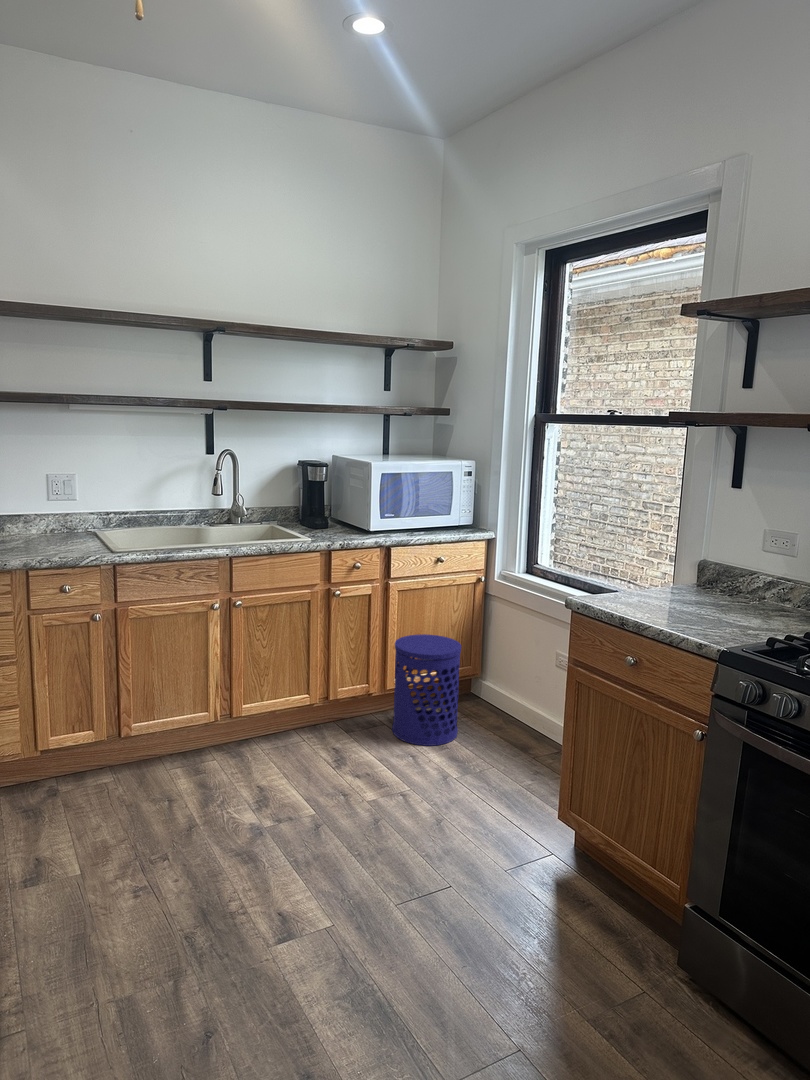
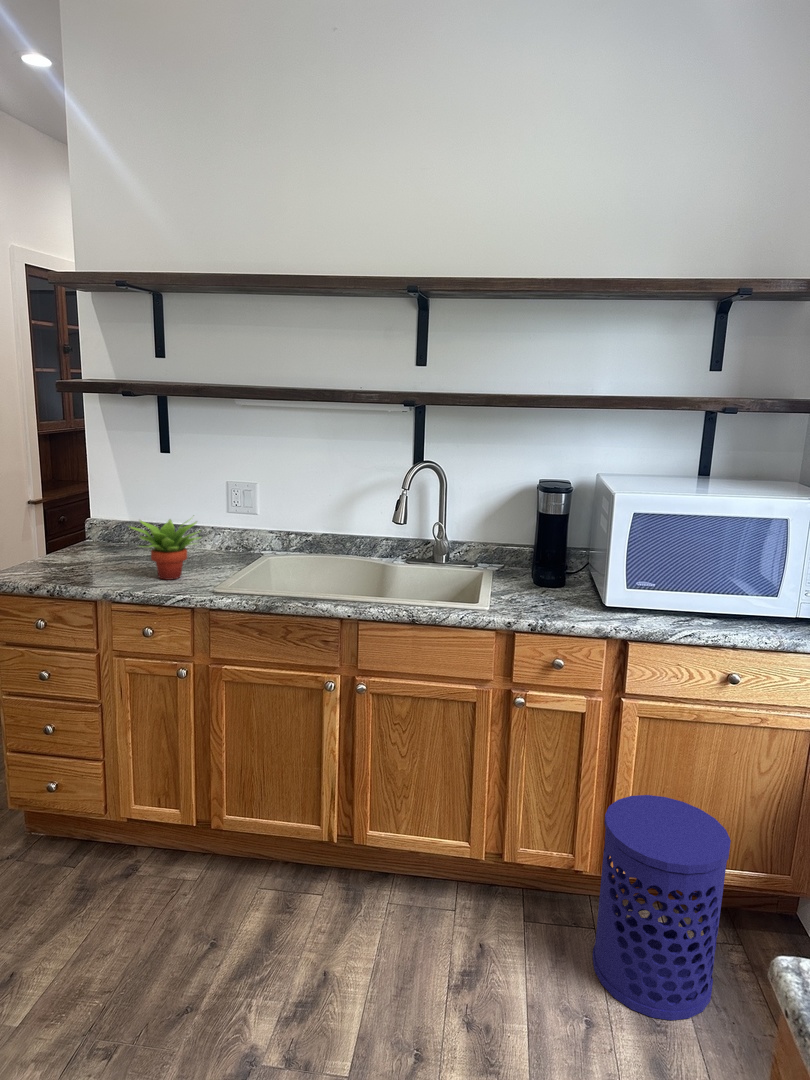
succulent plant: none [23,498,82,552] -> present [128,519,200,580]

